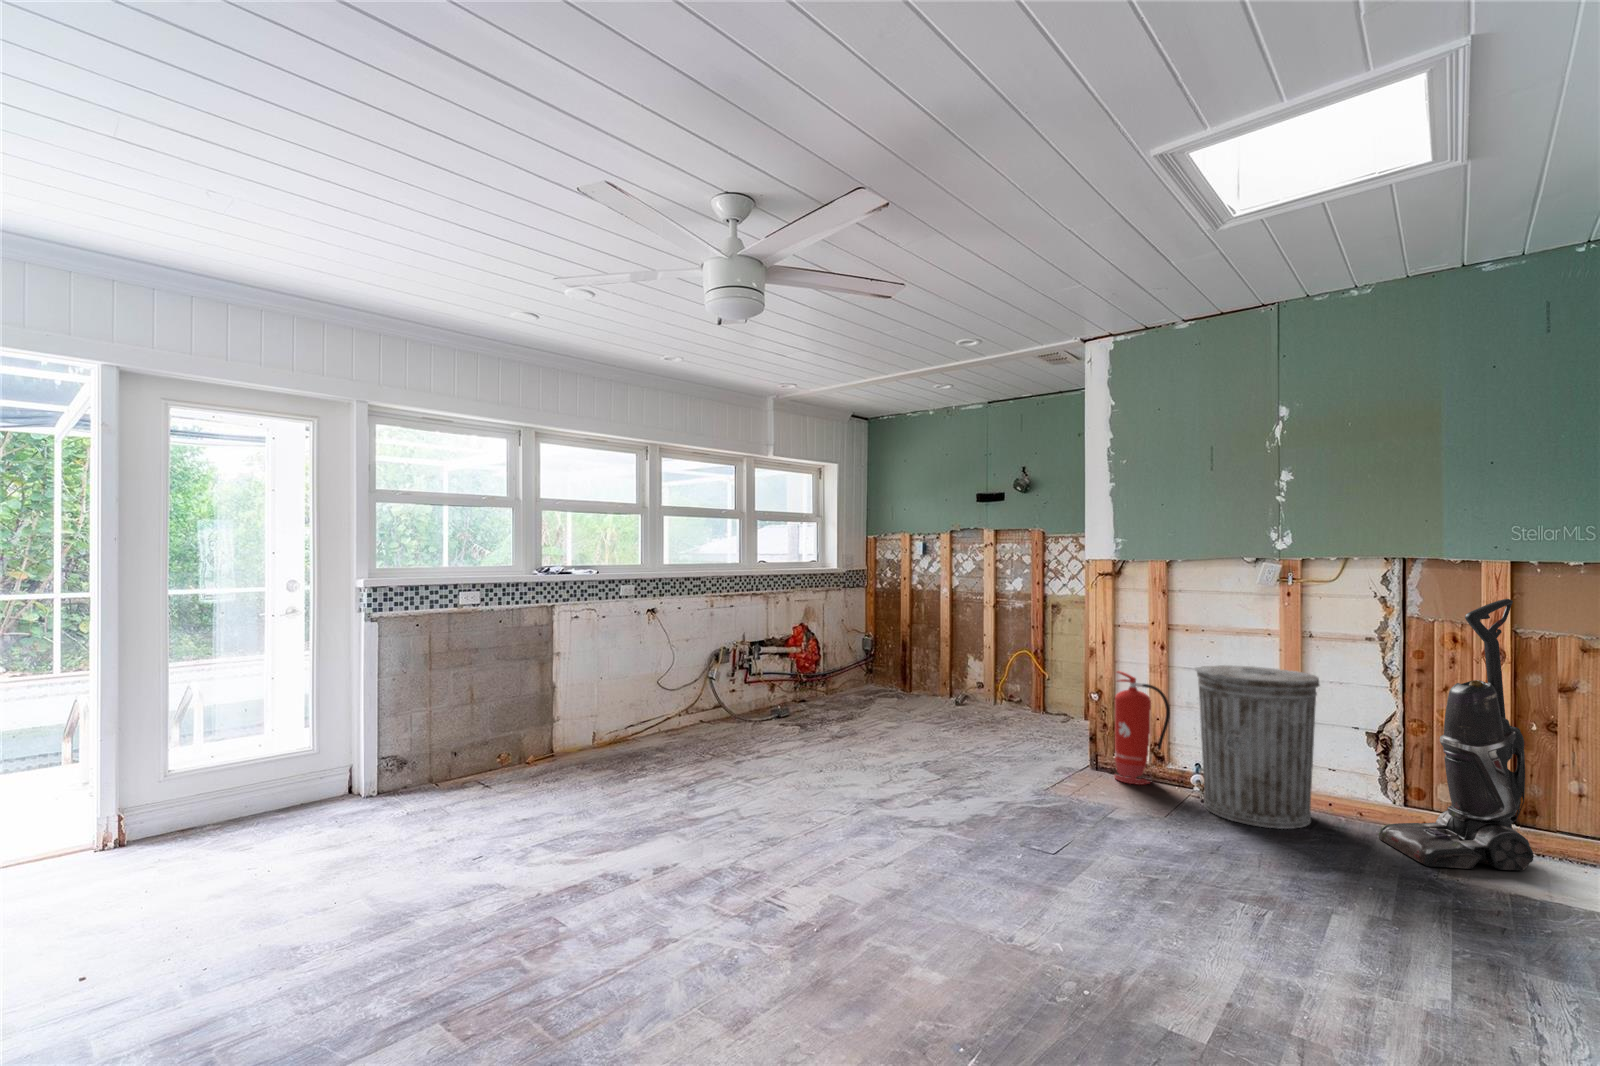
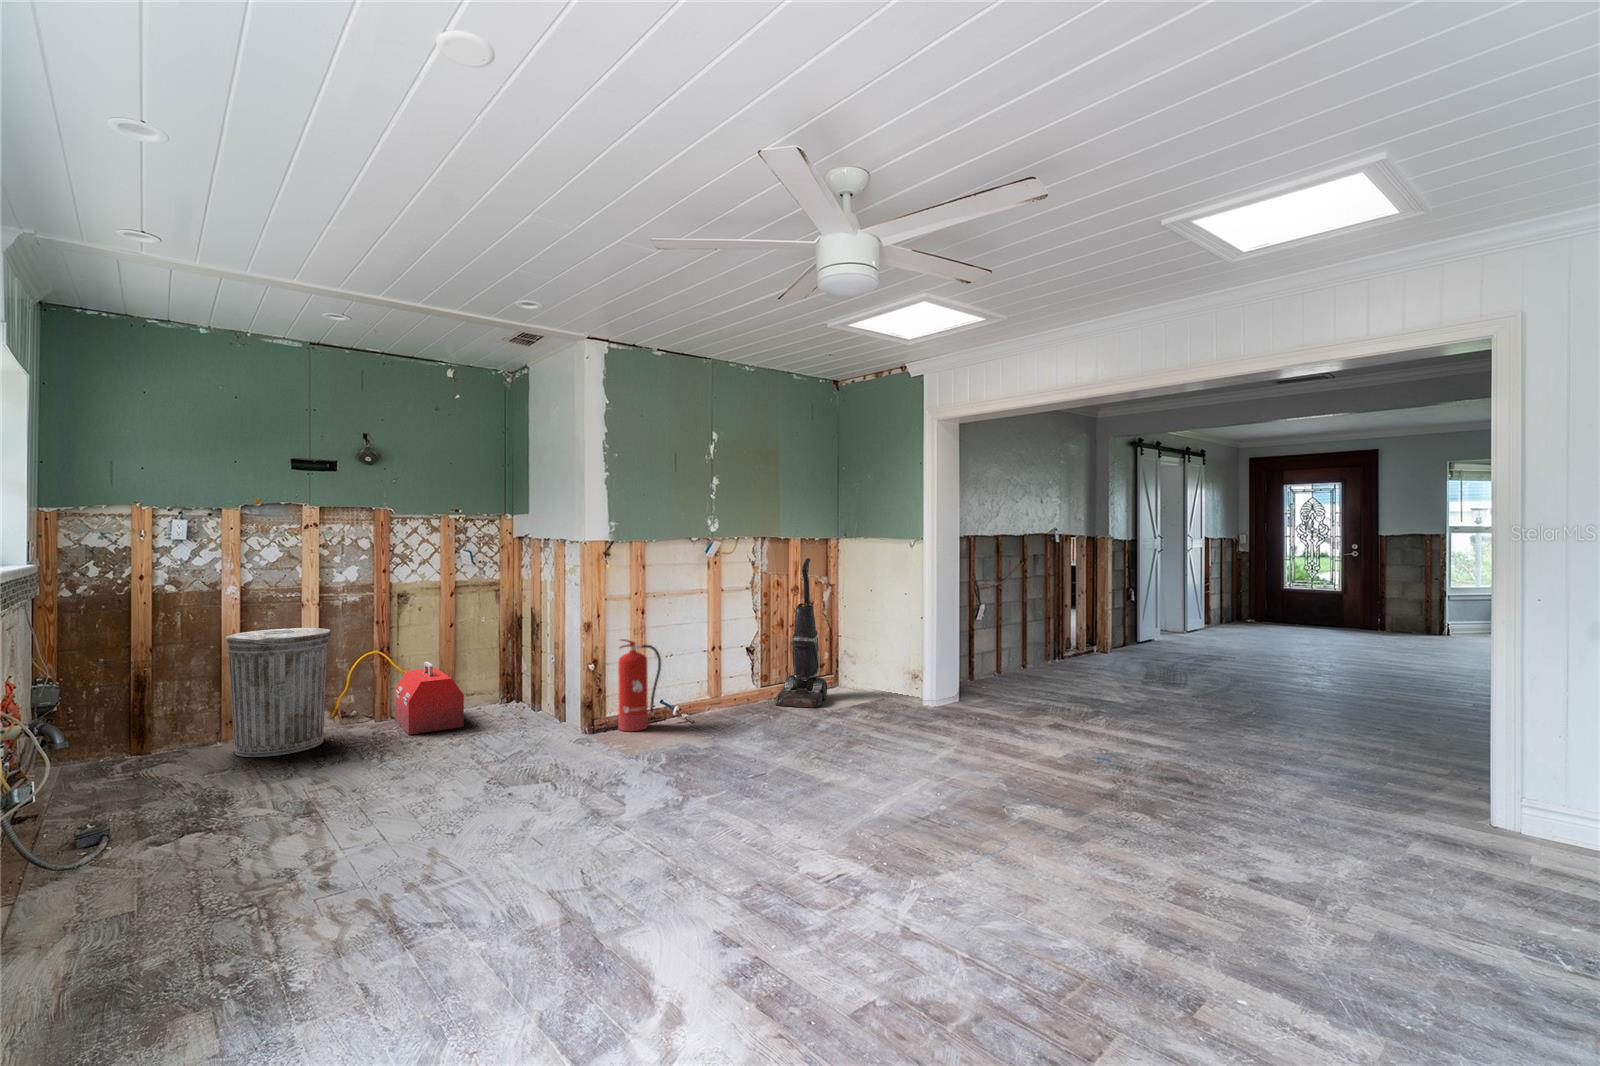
trash can: present [1195,665,1320,829] -> present [226,628,331,757]
toolbox: none [1008,667,1083,732] -> present [395,662,464,735]

